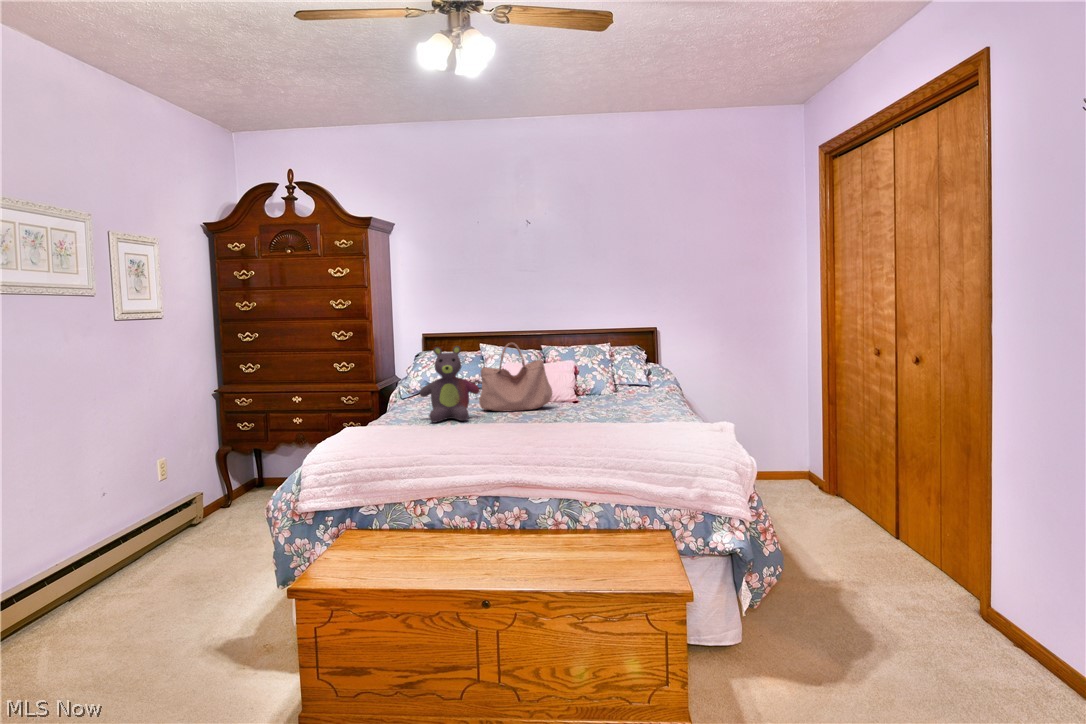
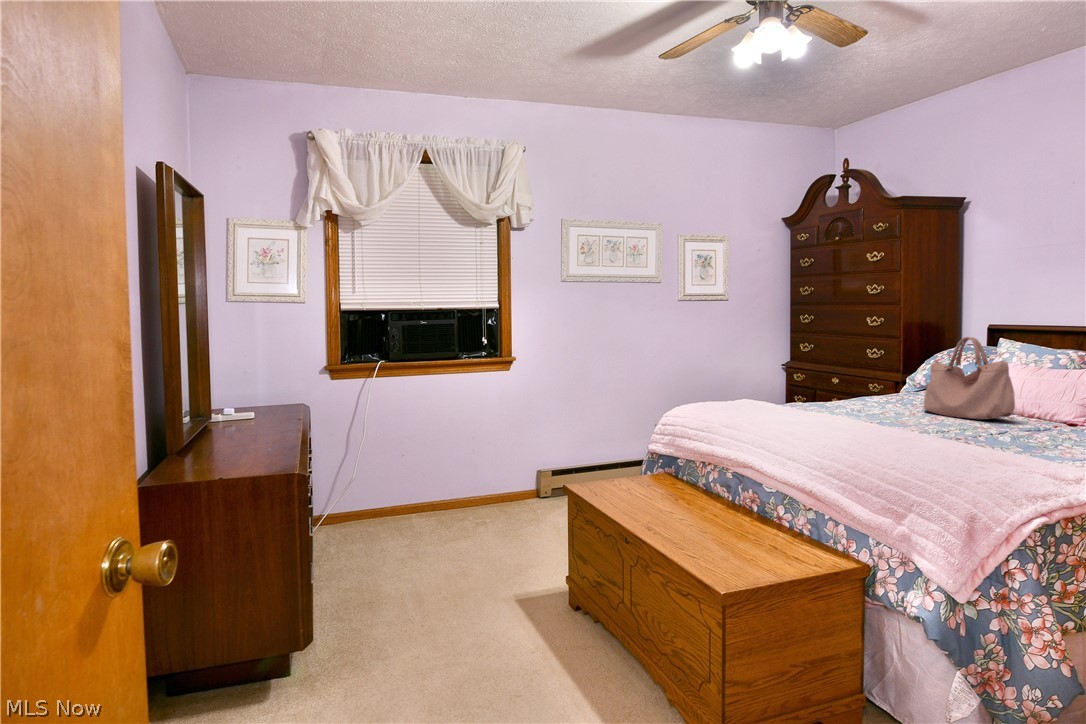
stuffed bear: present [420,346,480,423] -> none [827,333,896,412]

